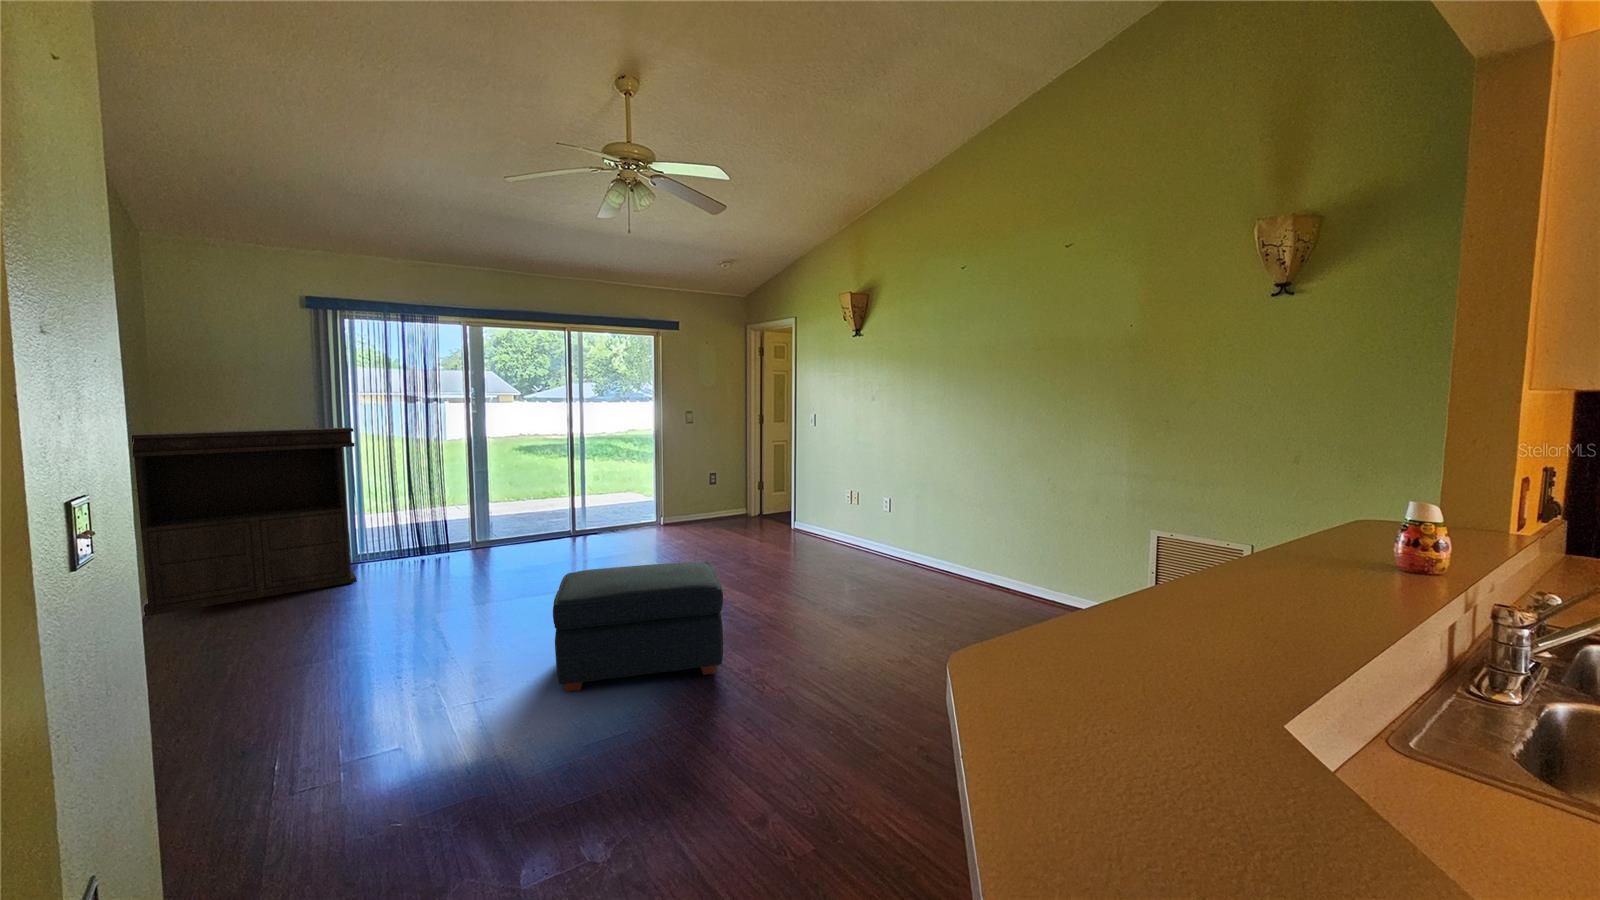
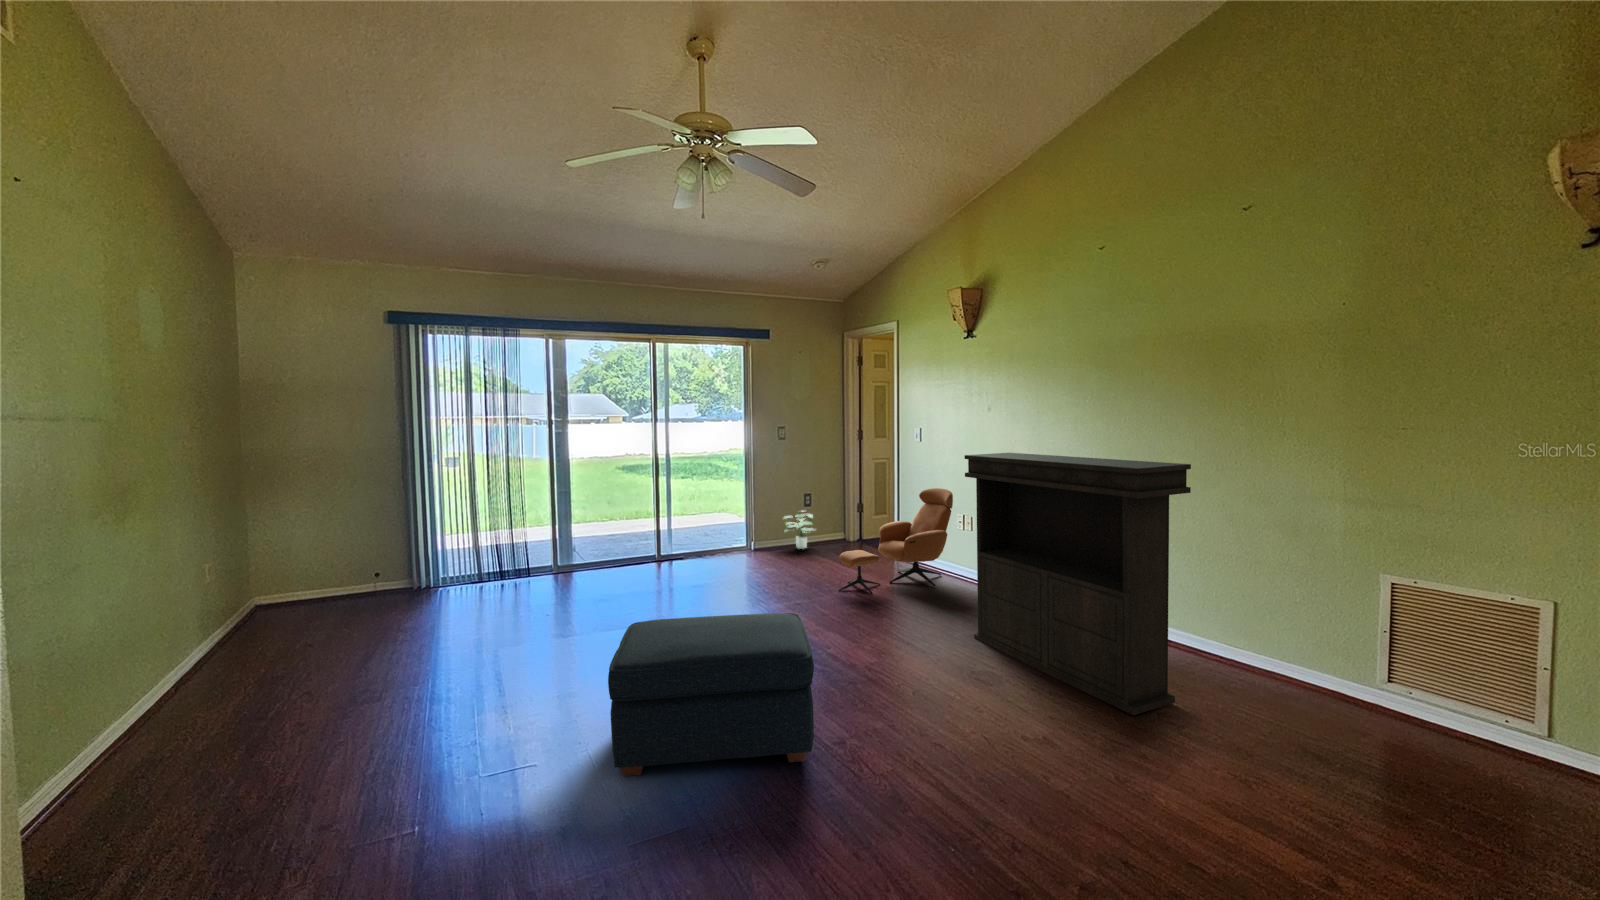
console table: present [132,427,357,616] -> present [965,453,1191,715]
lounge chair: none [743,465,842,557] -> present [838,488,953,594]
potted plant: none [691,488,724,523] -> present [783,514,813,549]

